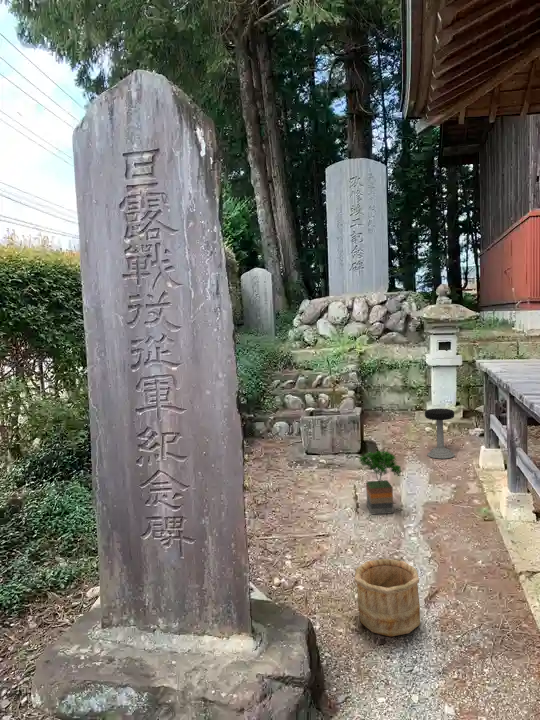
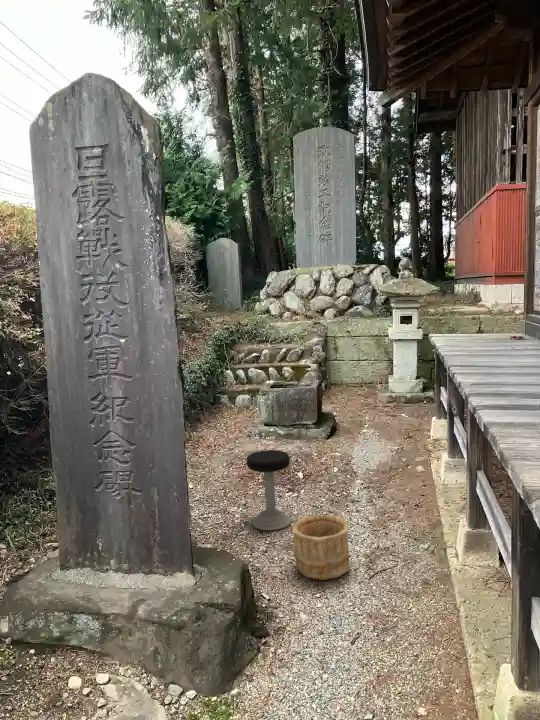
stool: present [425,409,455,459] -> present [247,450,291,530]
potted tree: present [359,451,401,515] -> none [310,420,350,481]

